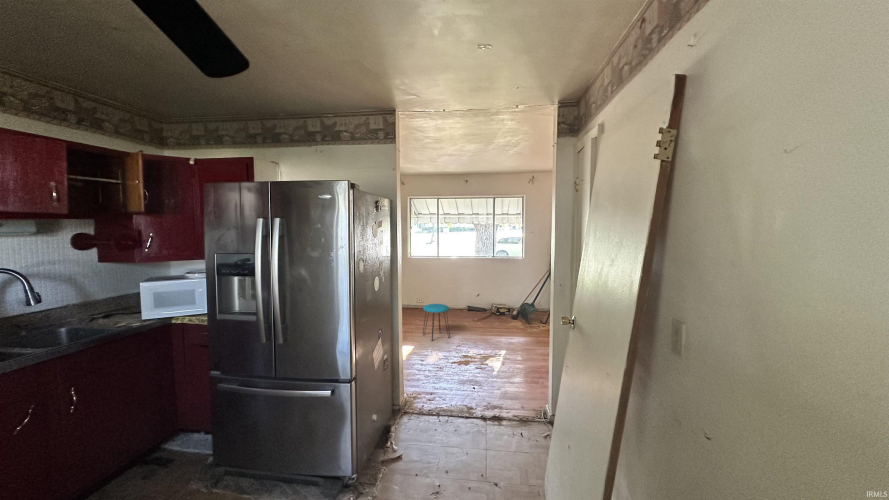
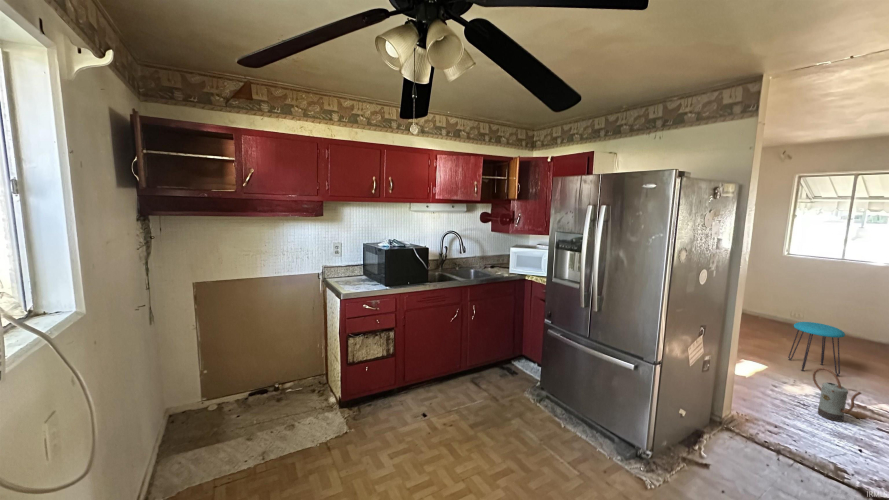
watering can: none [442,336,468,372] -> present [813,368,861,422]

